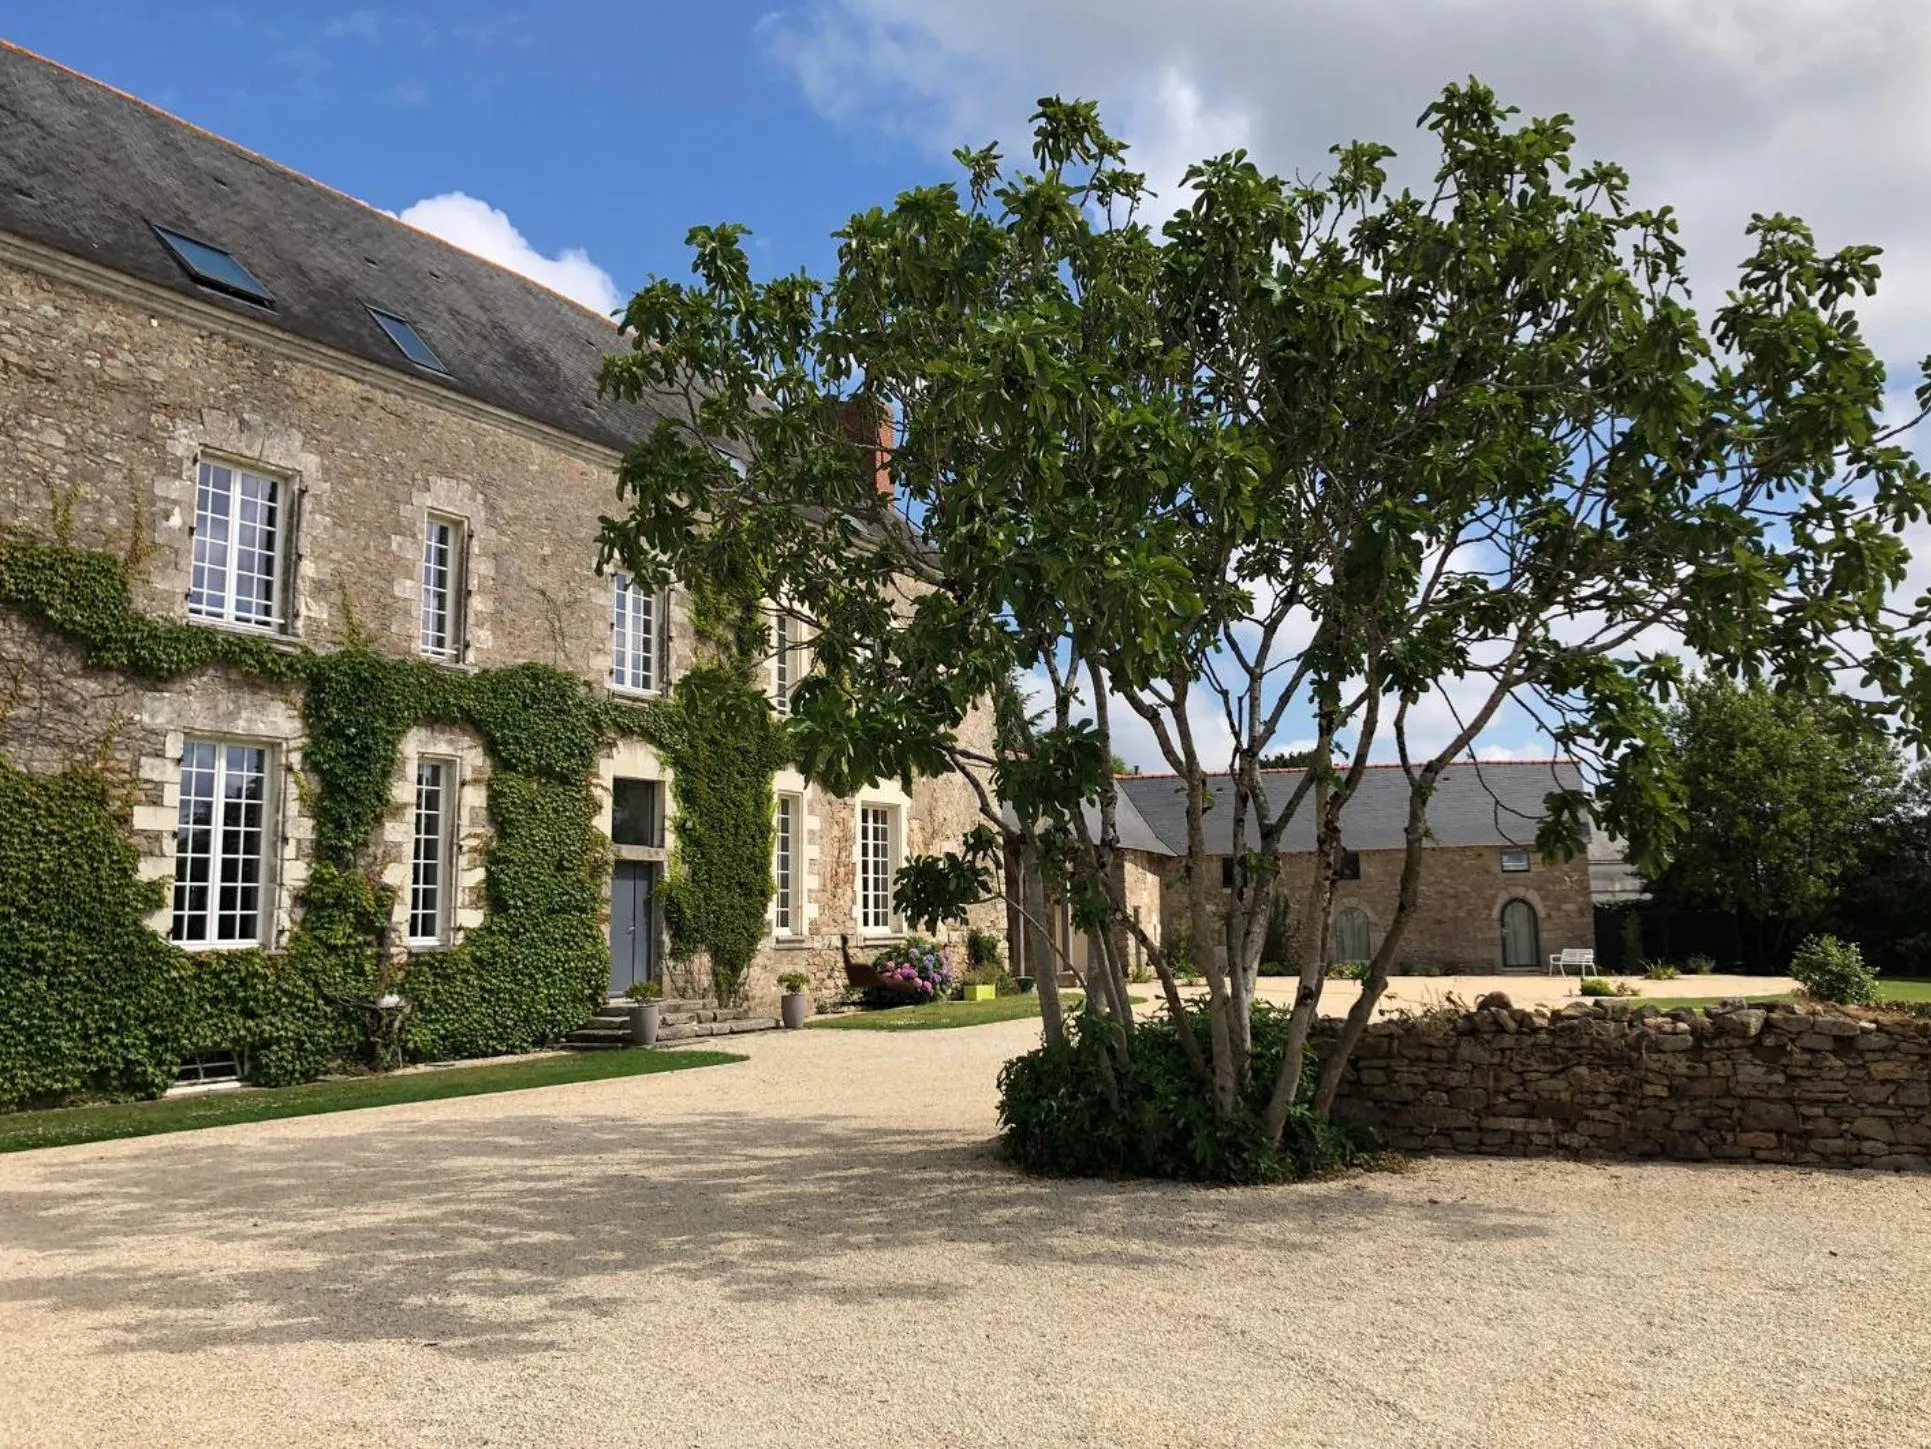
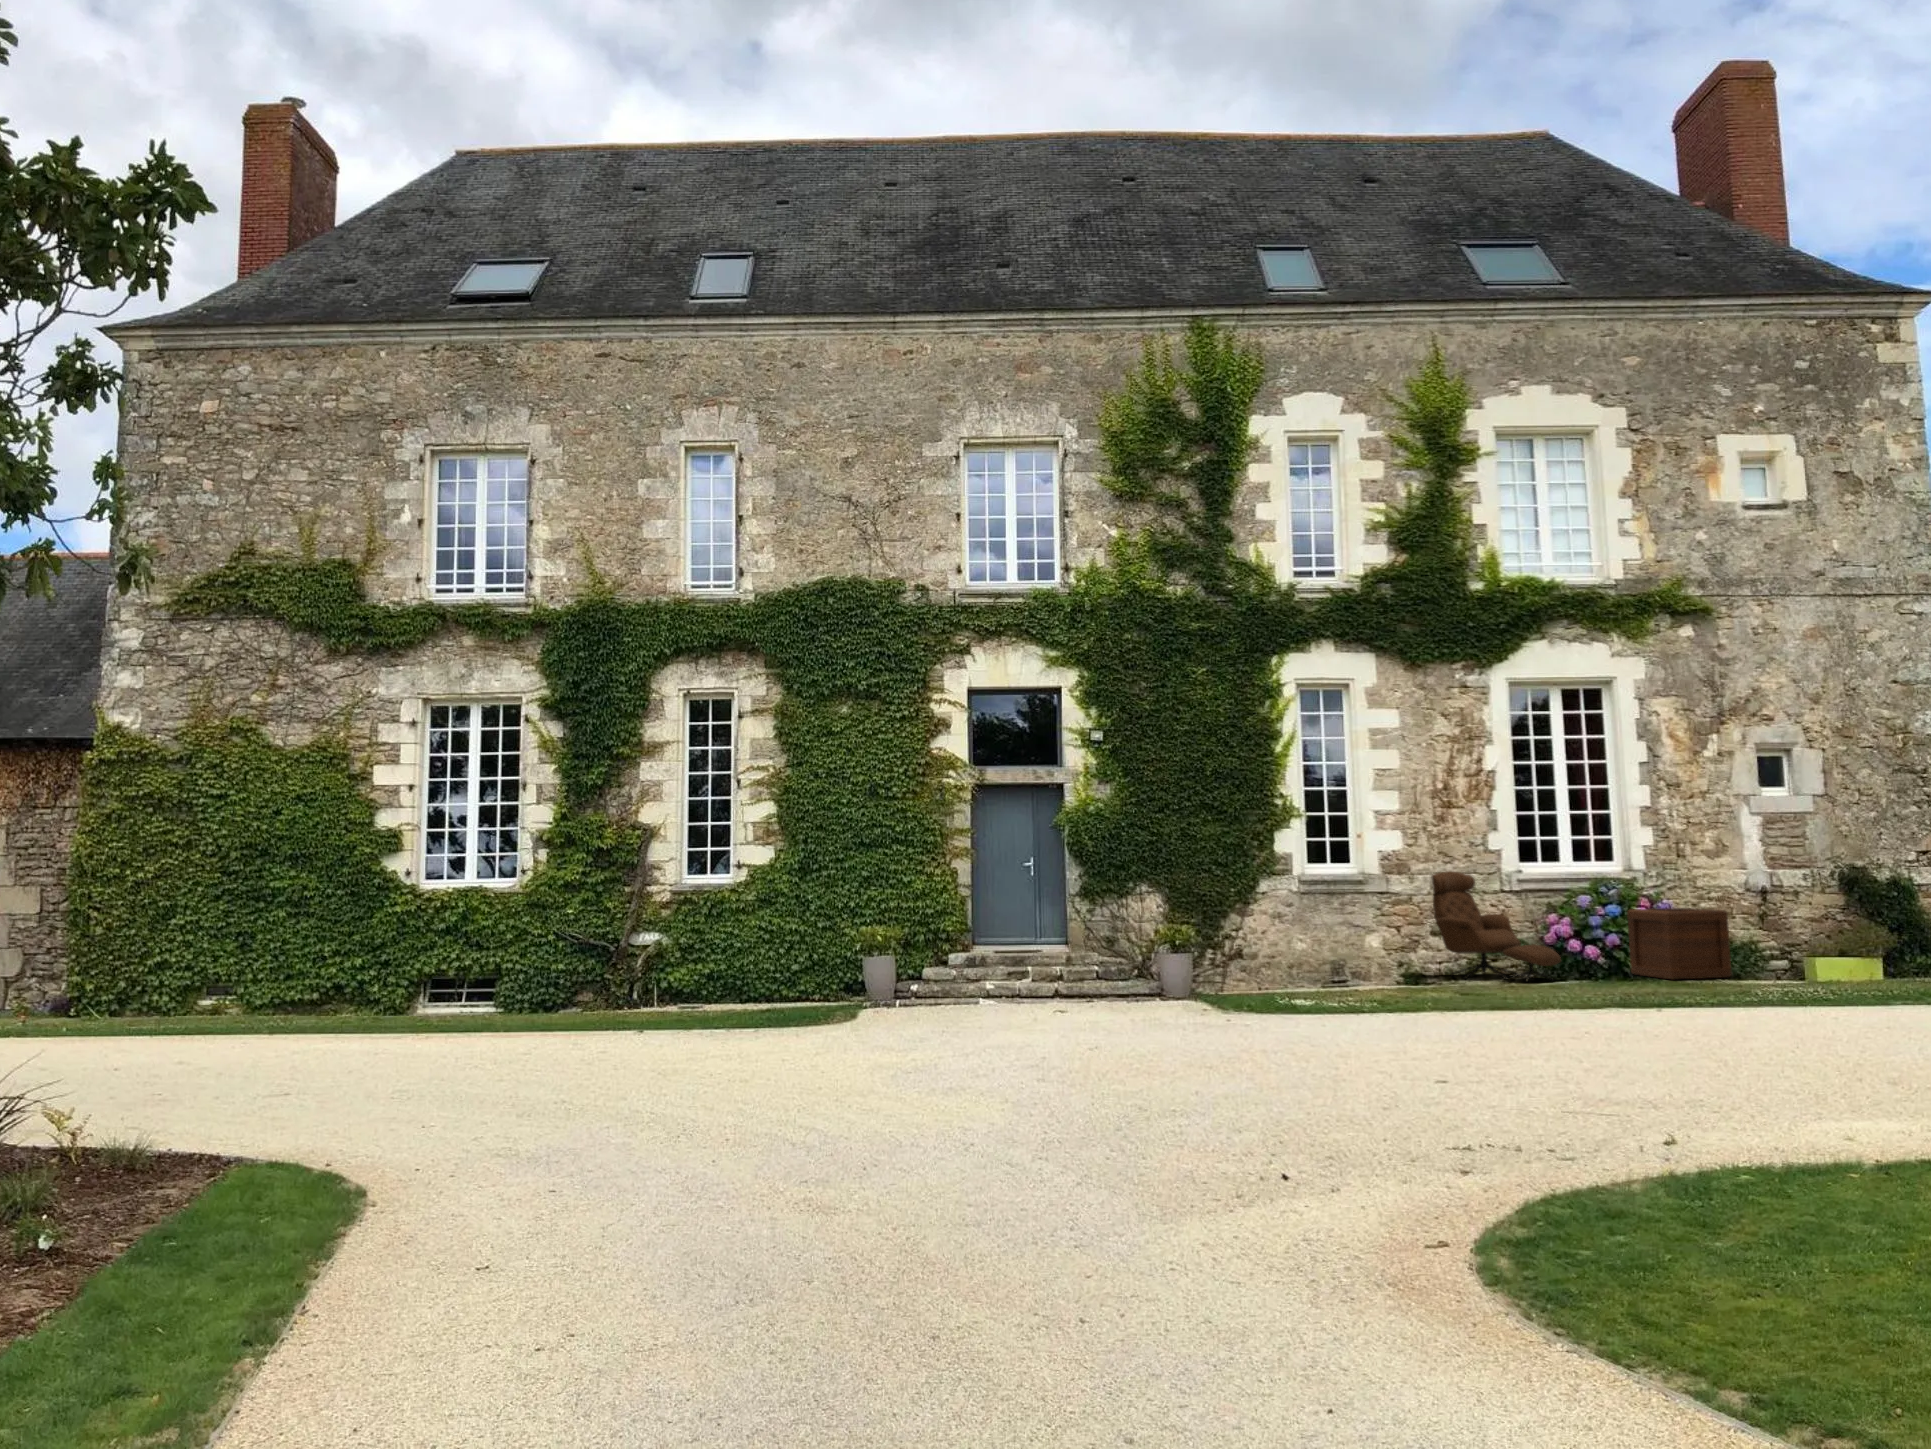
wooden crate: none [916,955,967,999] -> present [1627,908,1732,979]

